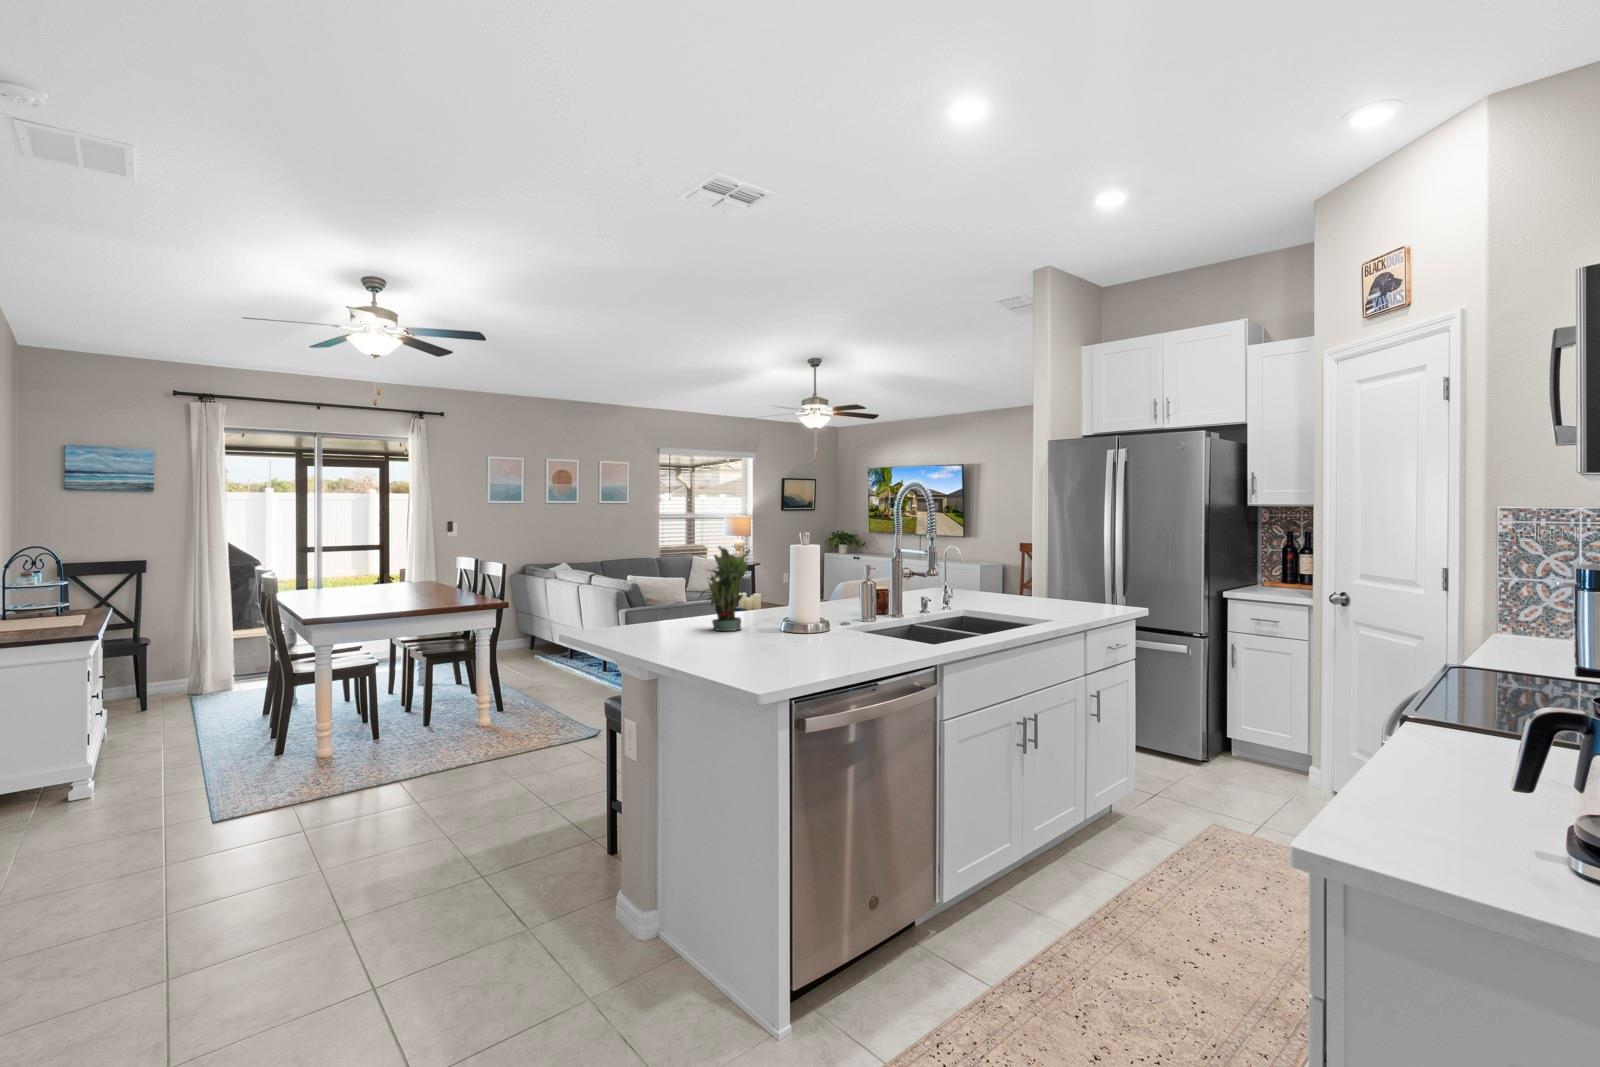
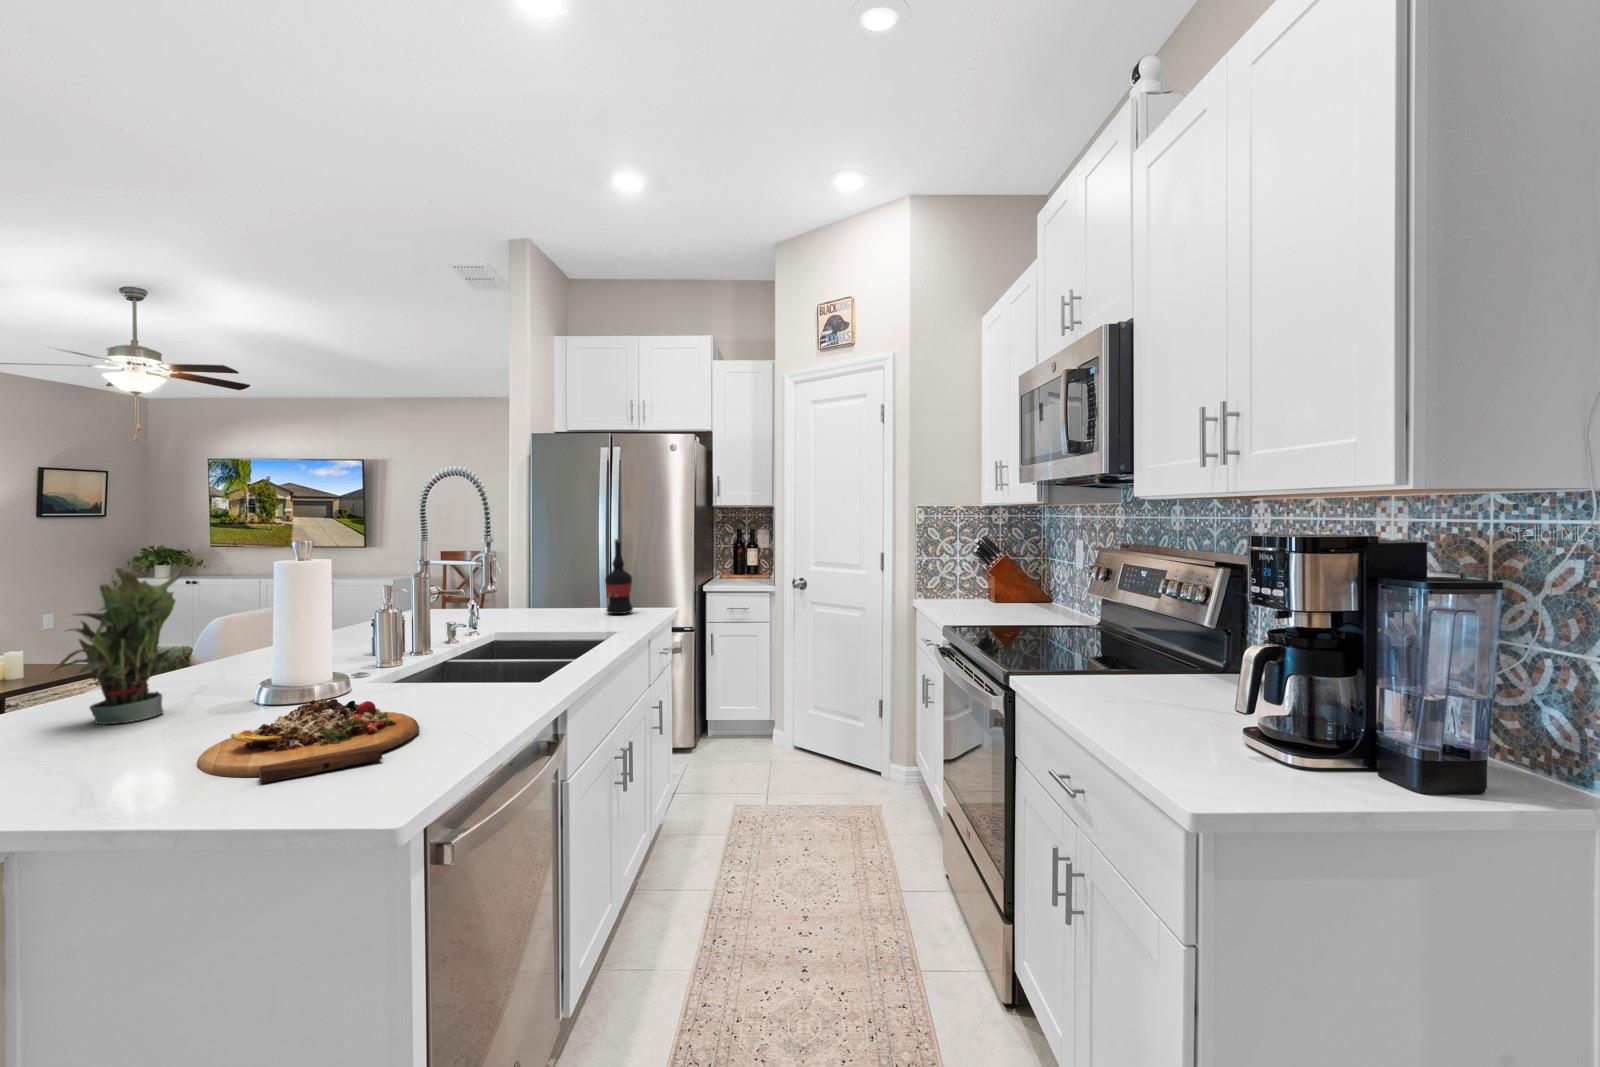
wine bottle: none [1072,540,1098,610] -> present [605,539,633,614]
cutting board: none [728,629,836,667] -> present [197,699,419,783]

